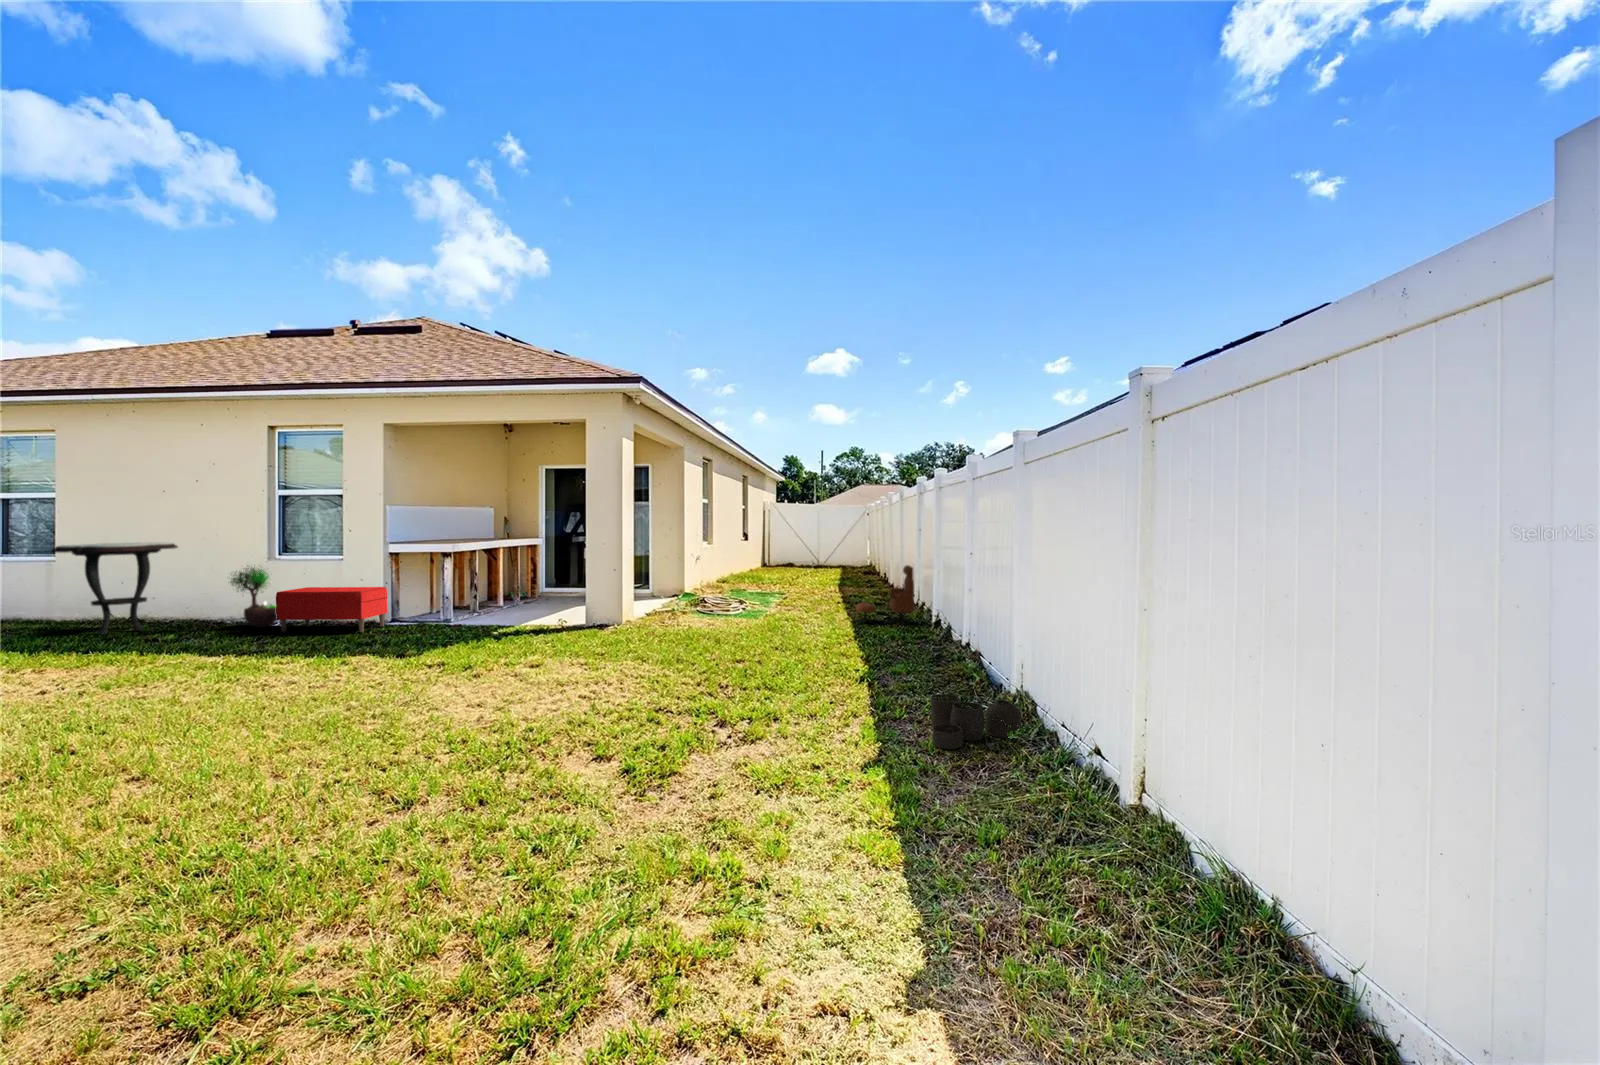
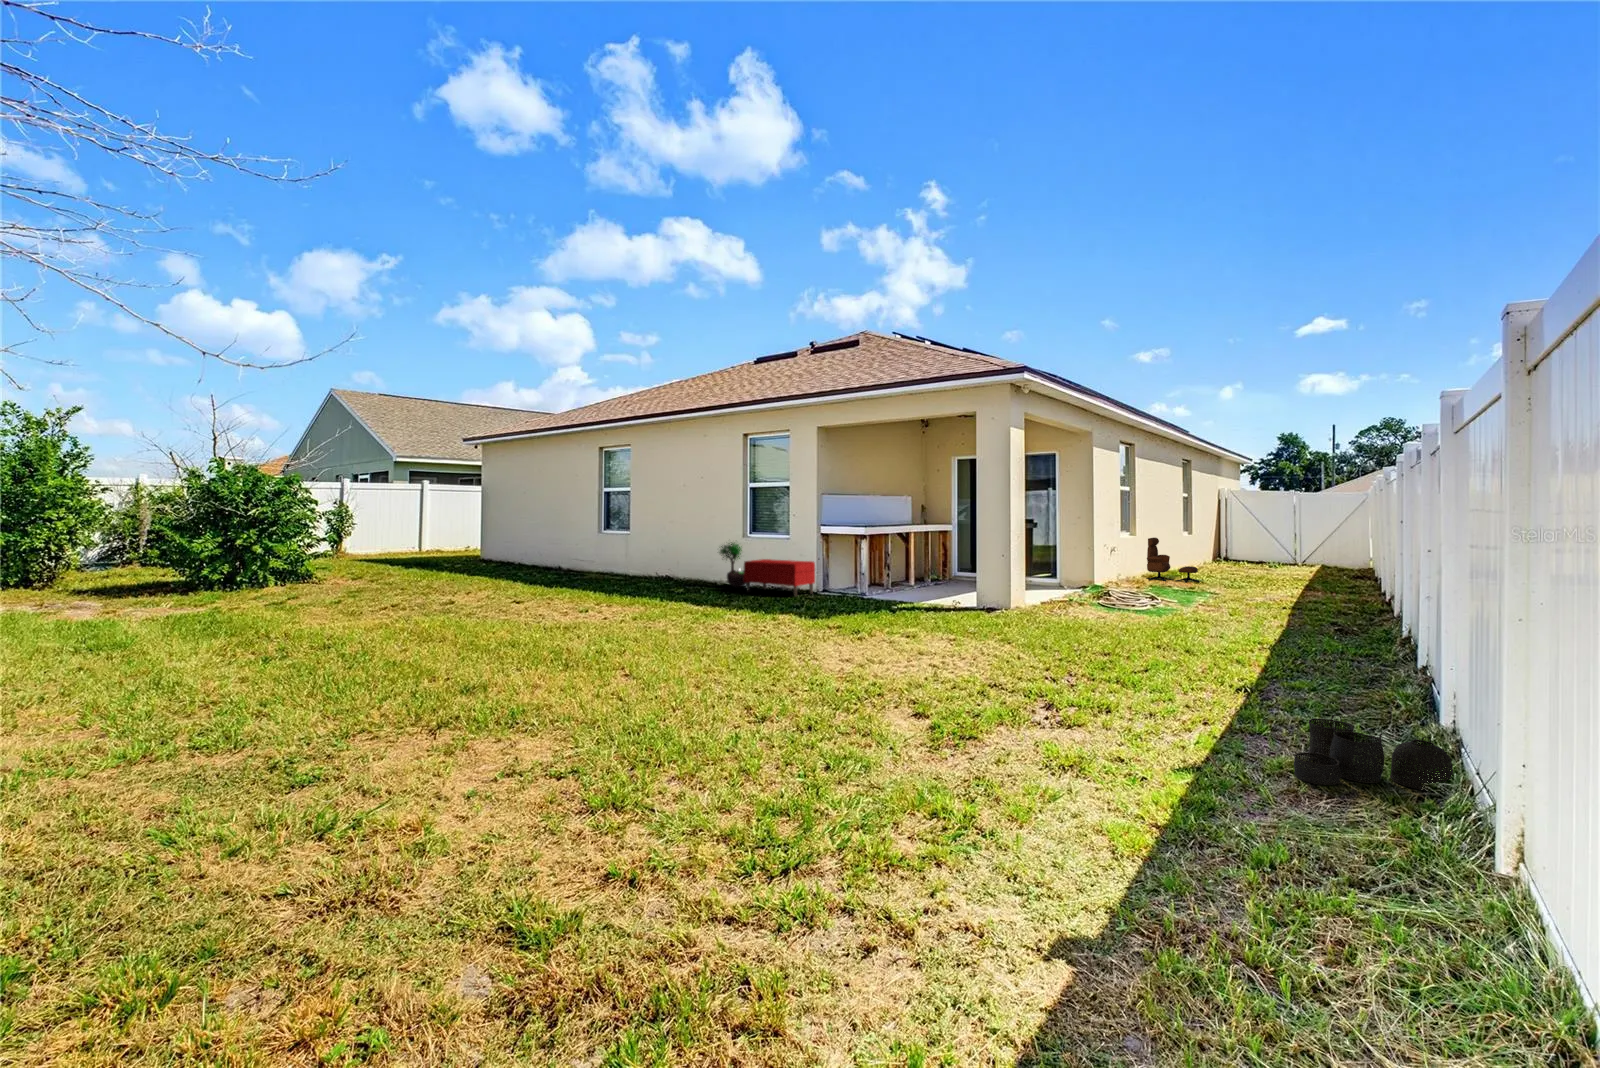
side table: present [51,542,178,635] -> none [630,523,694,585]
lounge chair: present [854,565,916,625] -> present [1146,538,1200,583]

